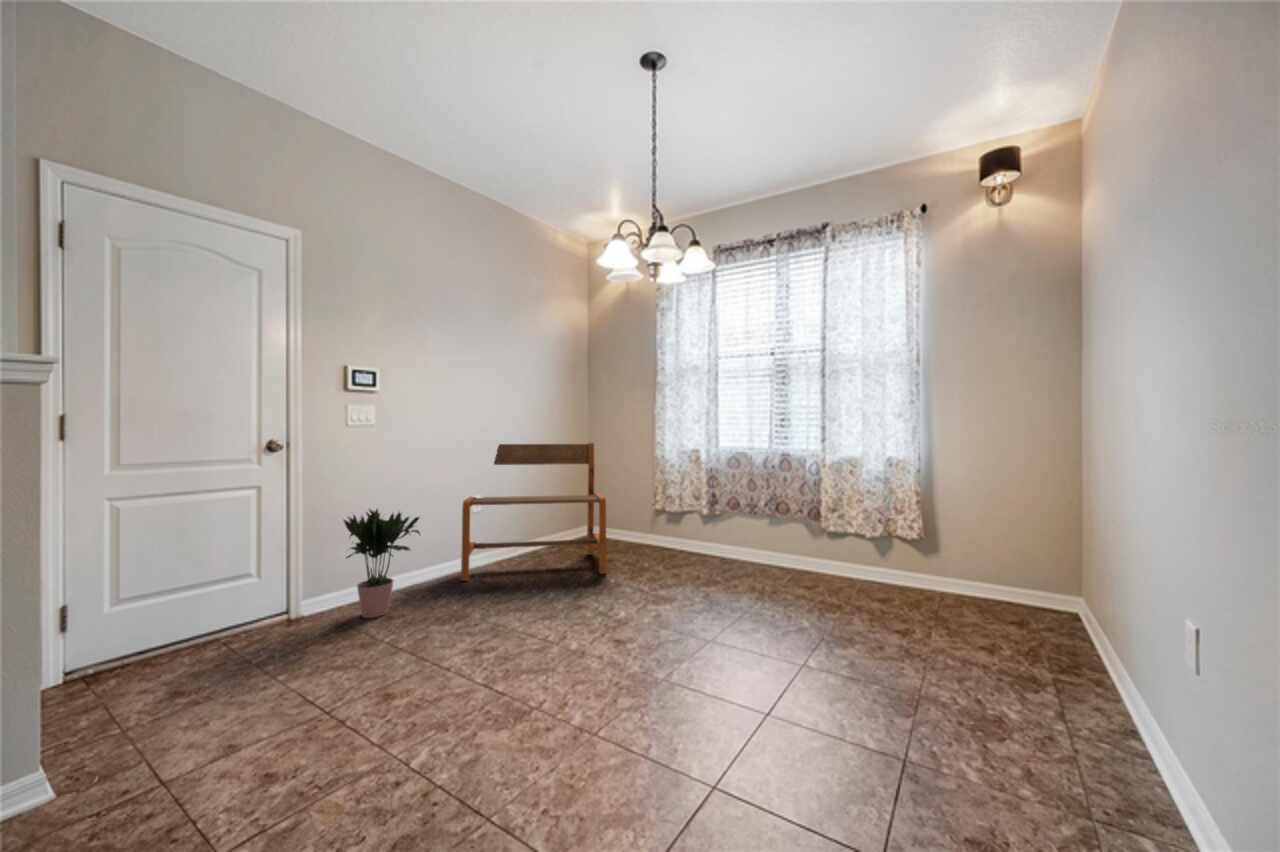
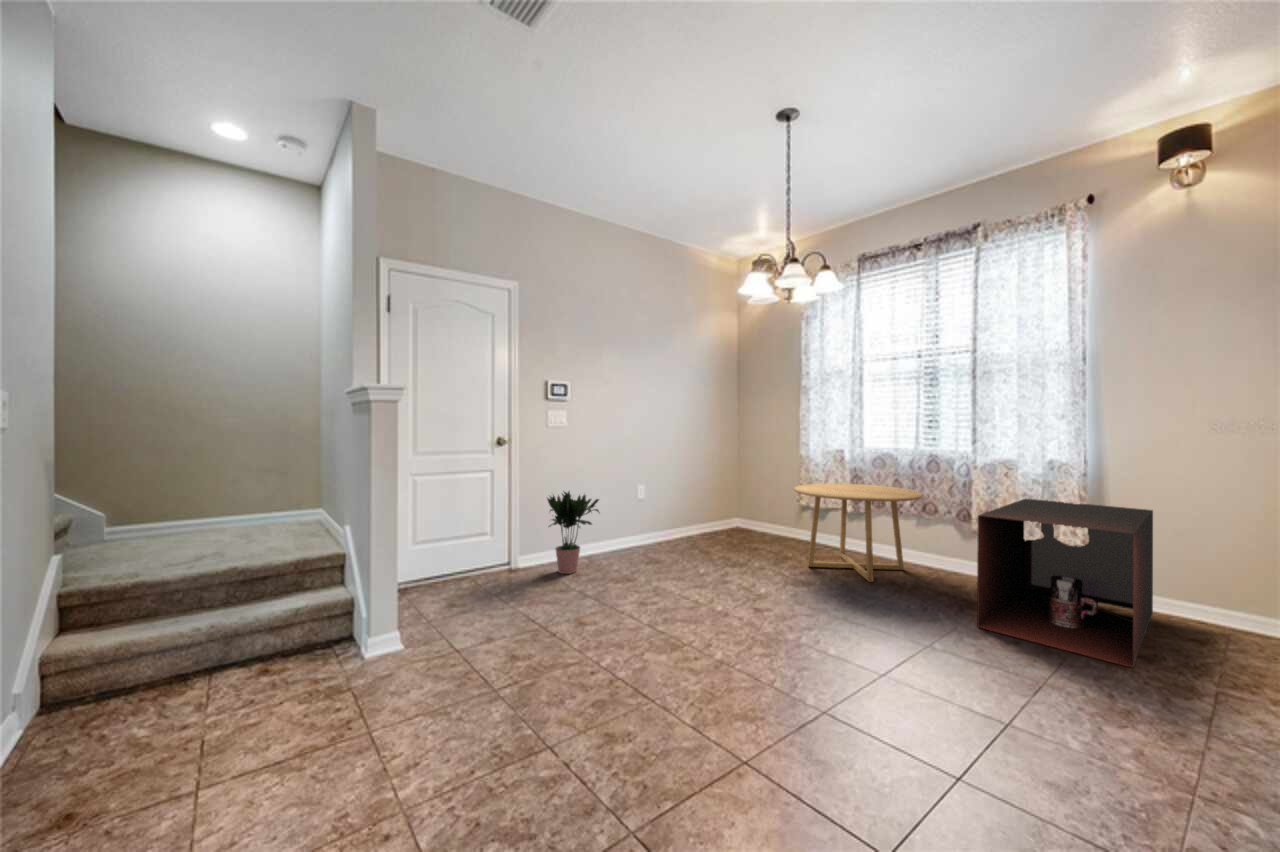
bench: present [461,443,606,581] -> none [629,441,751,559]
round table: none [652,485,779,590] -> present [794,484,923,582]
storage cabinet: none [842,495,984,663] -> present [977,499,1153,668]

